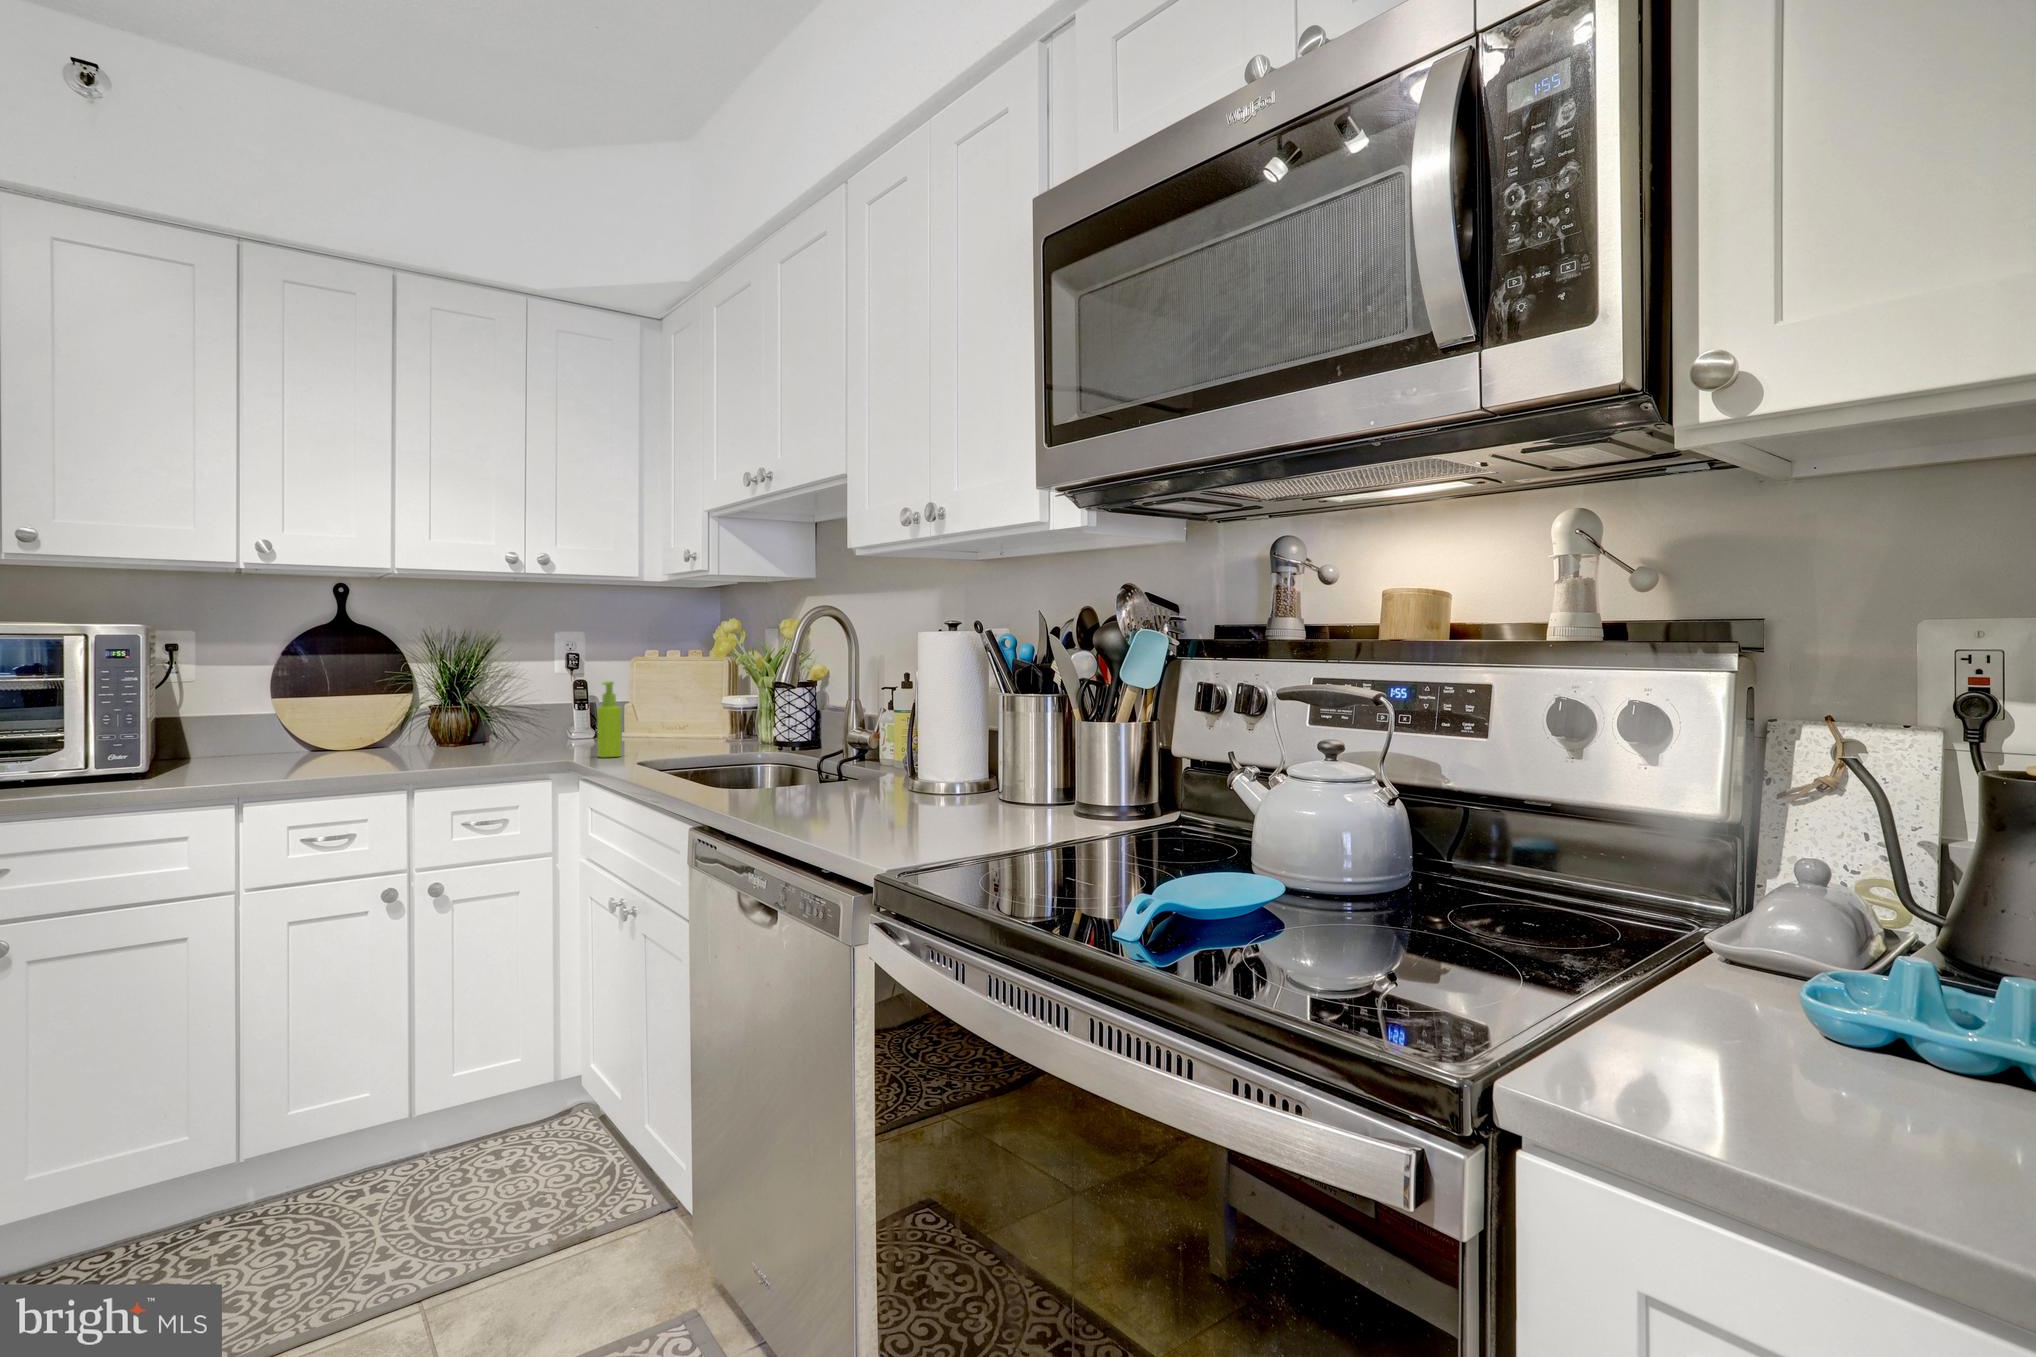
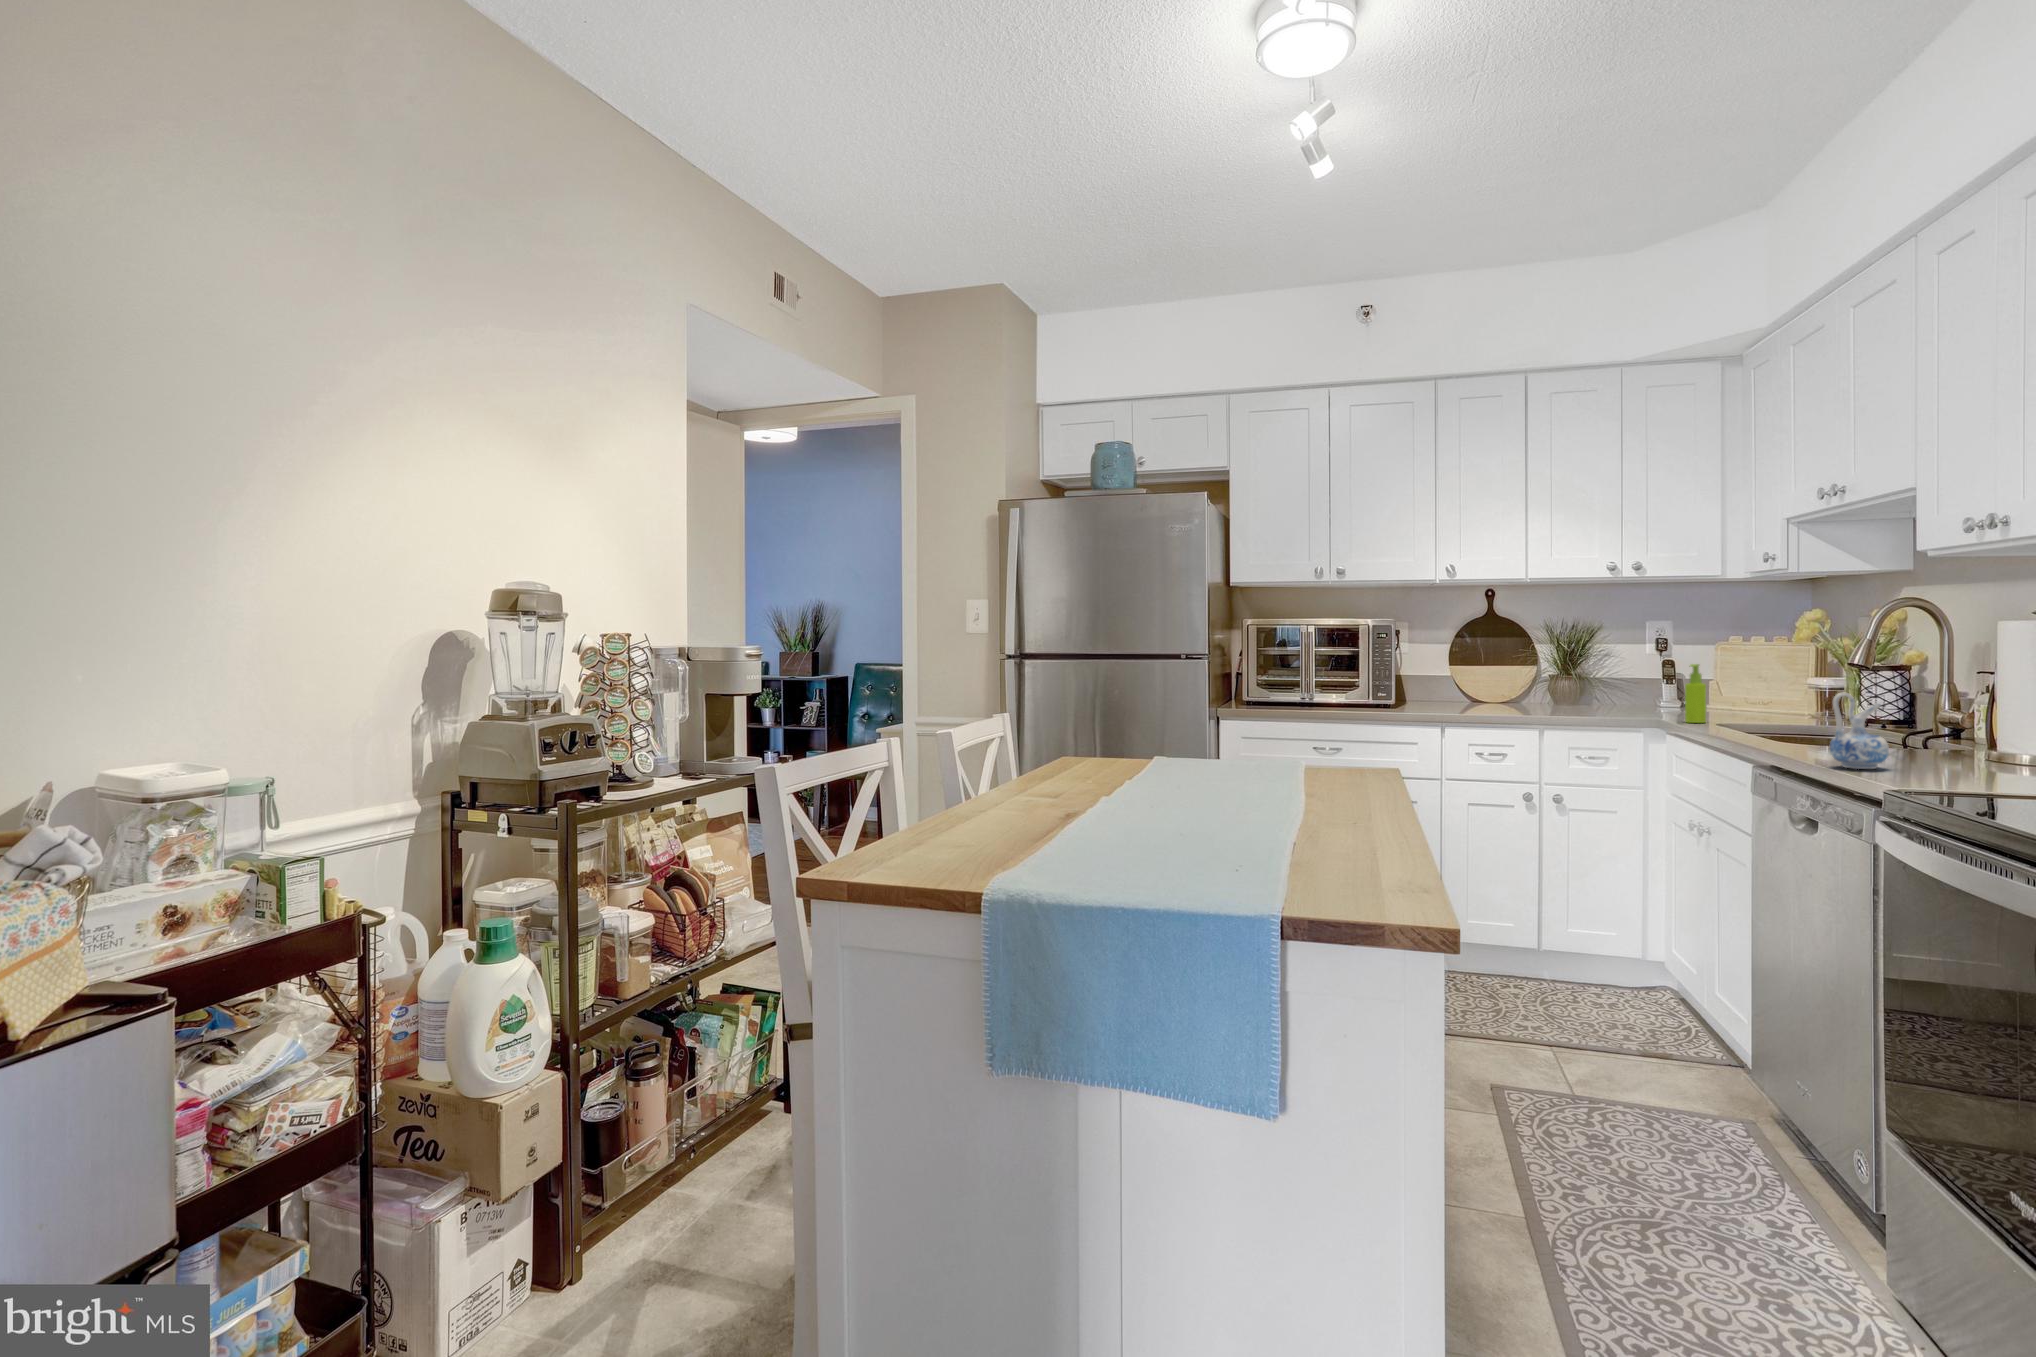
ceramic pitcher: none [763,708,823,807] -> present [1829,693,1889,769]

